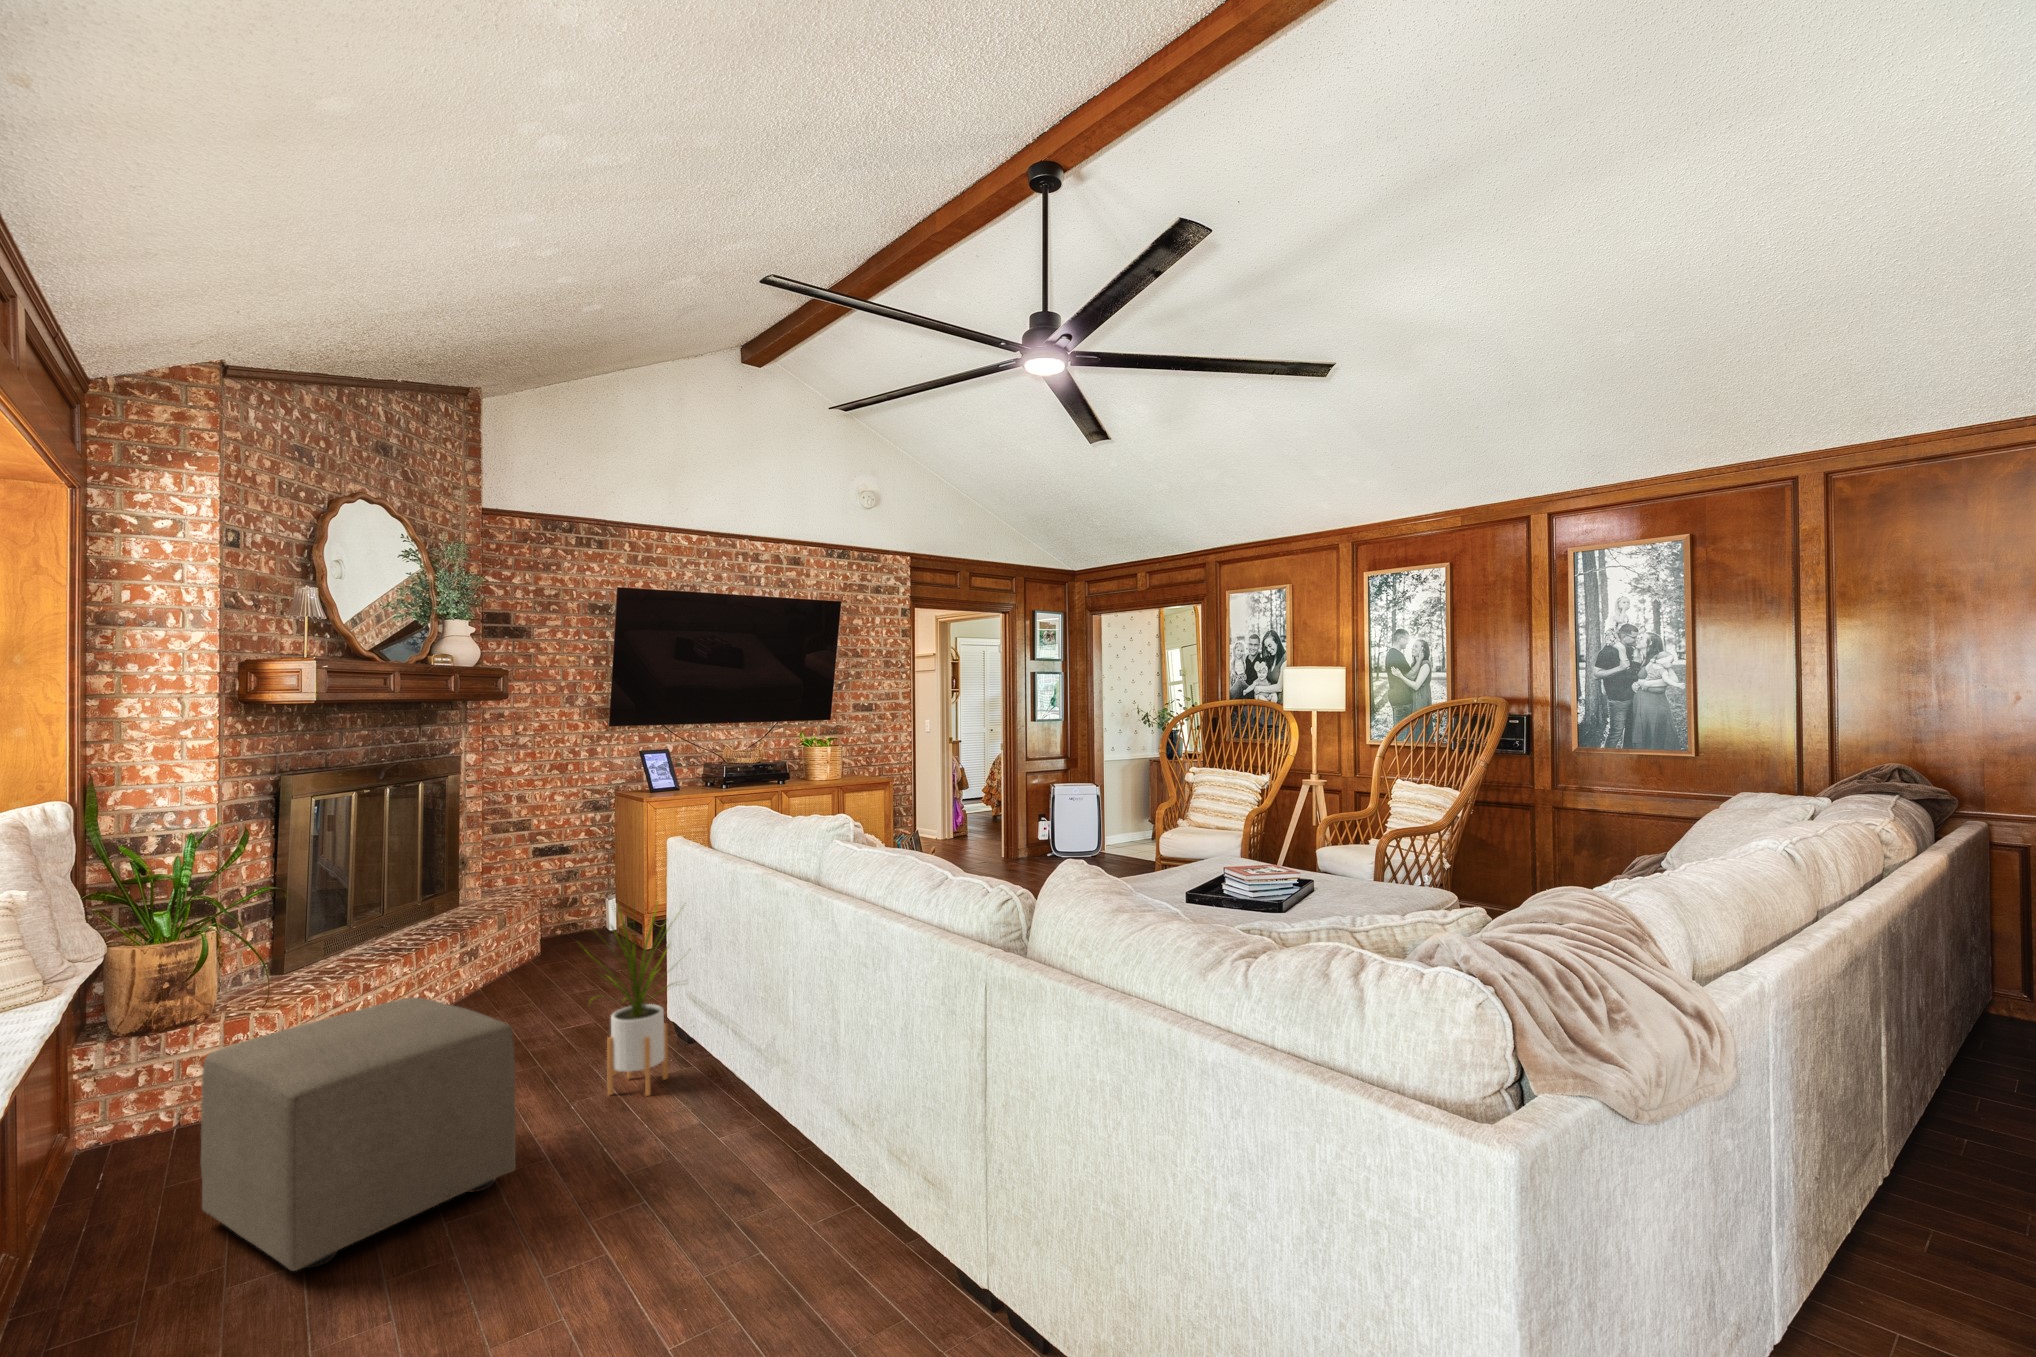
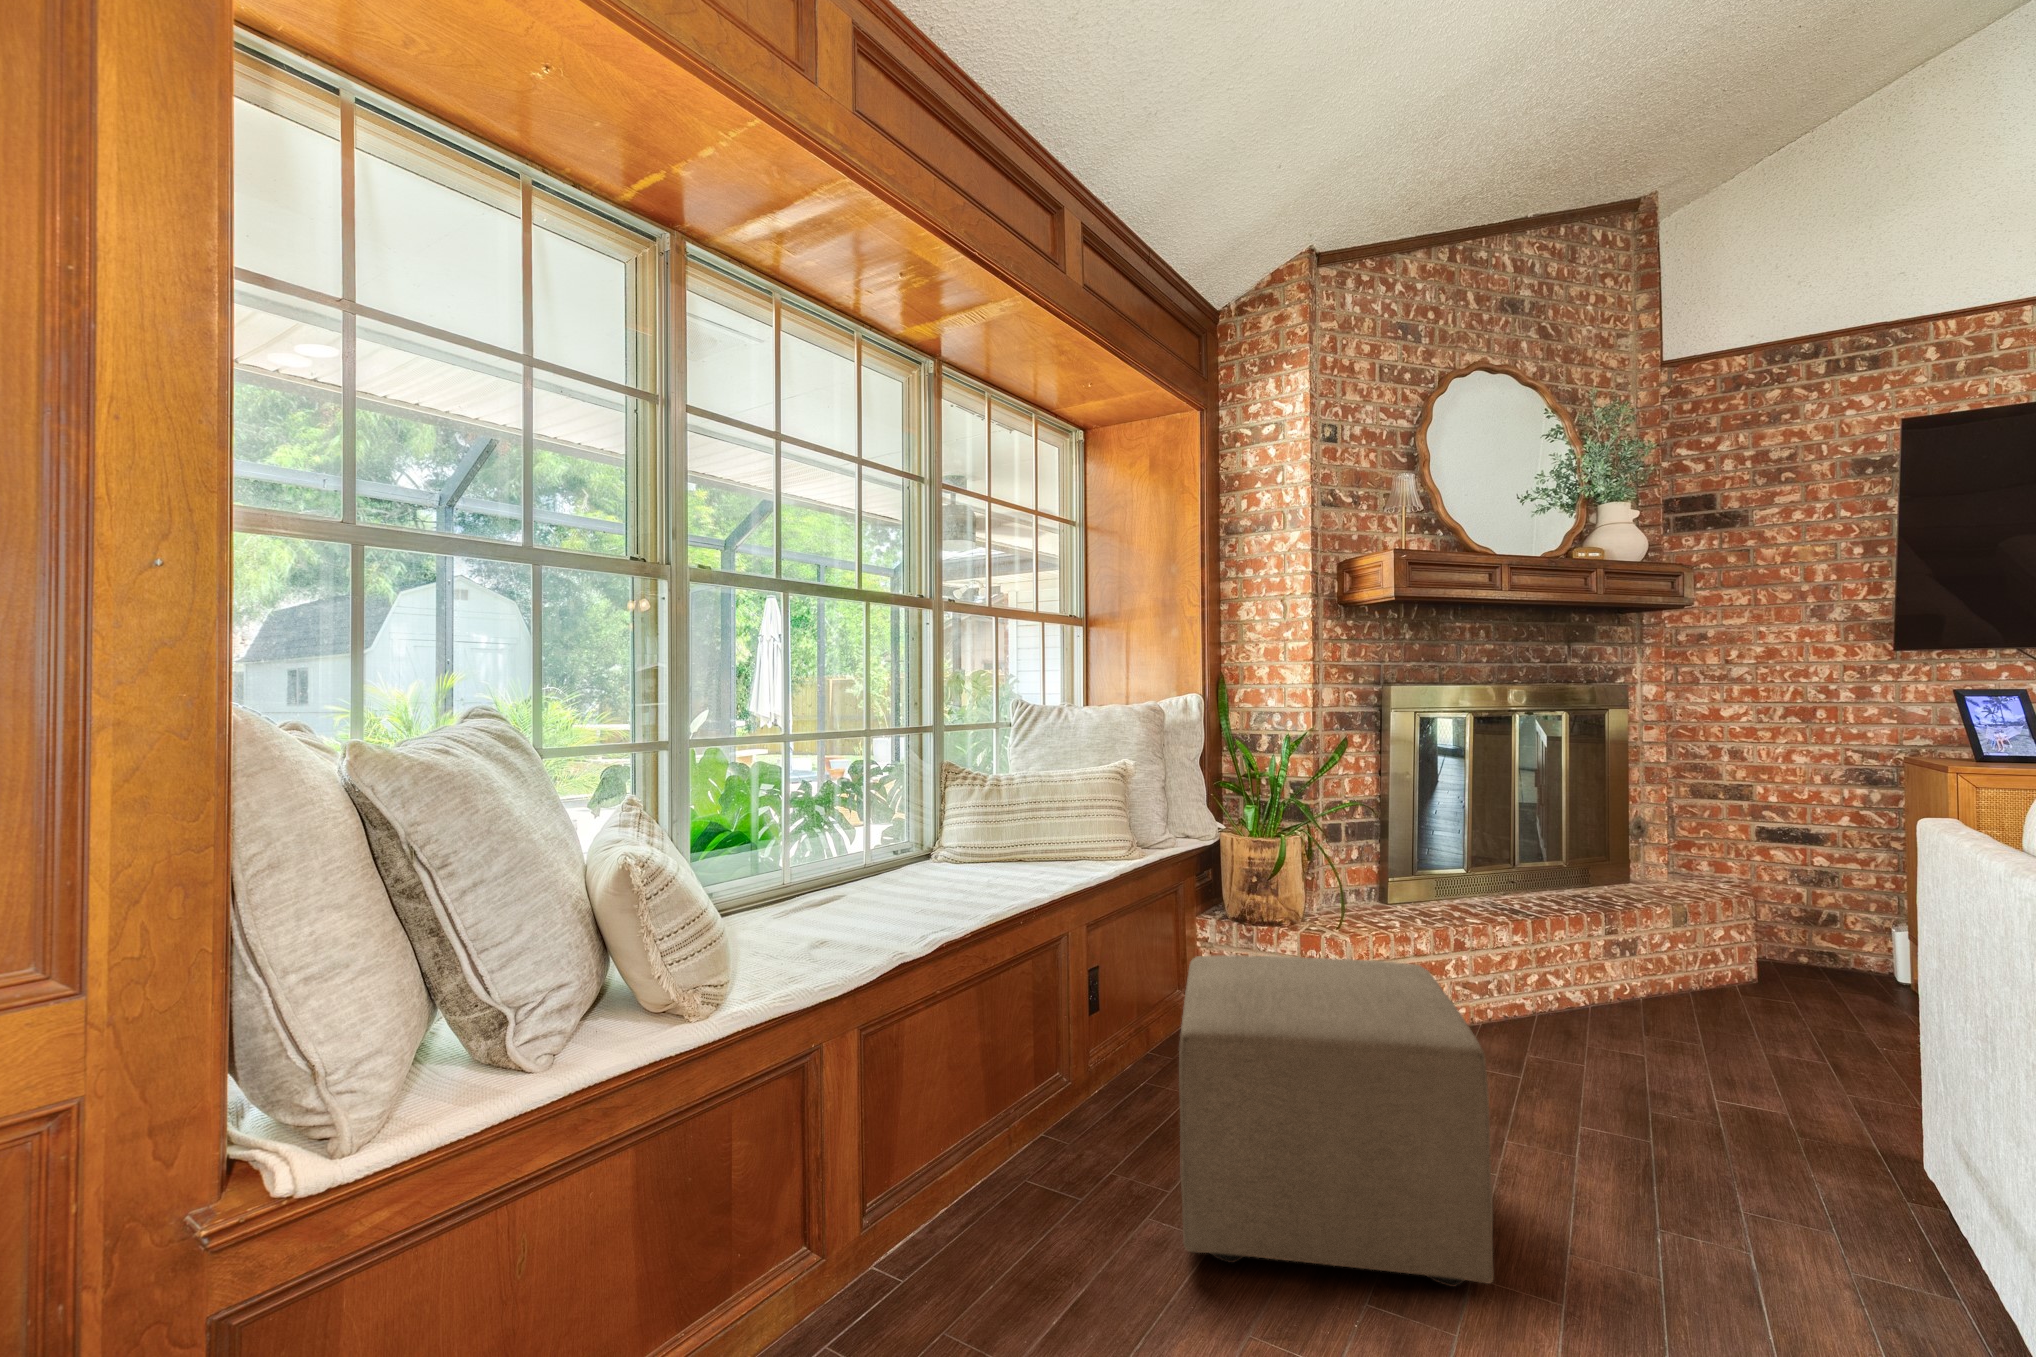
house plant: present [578,901,683,1096] -> none [1680,885,1923,1287]

